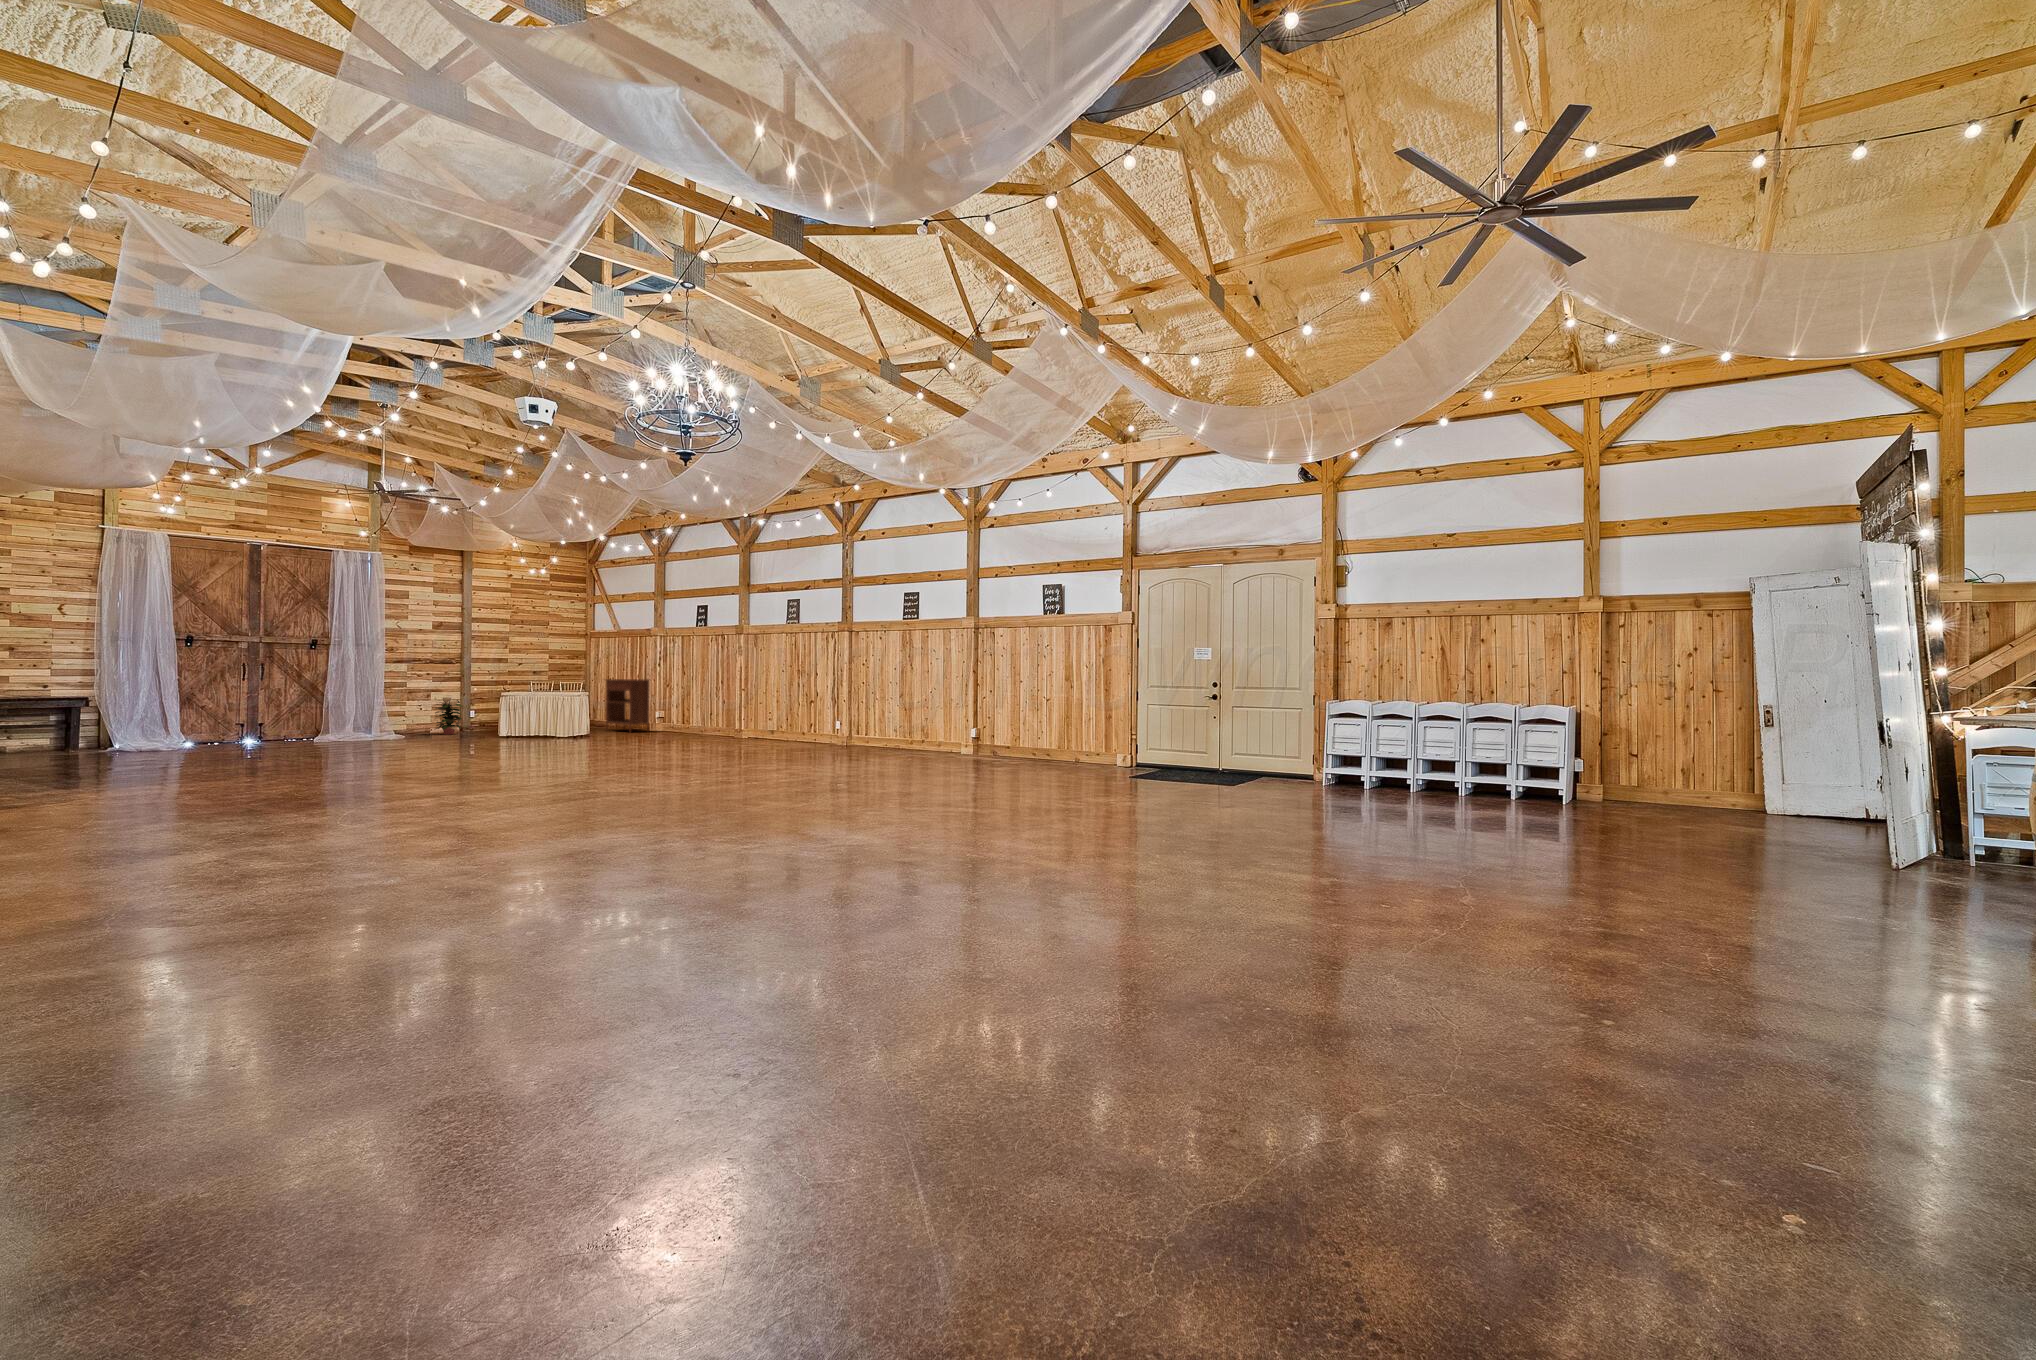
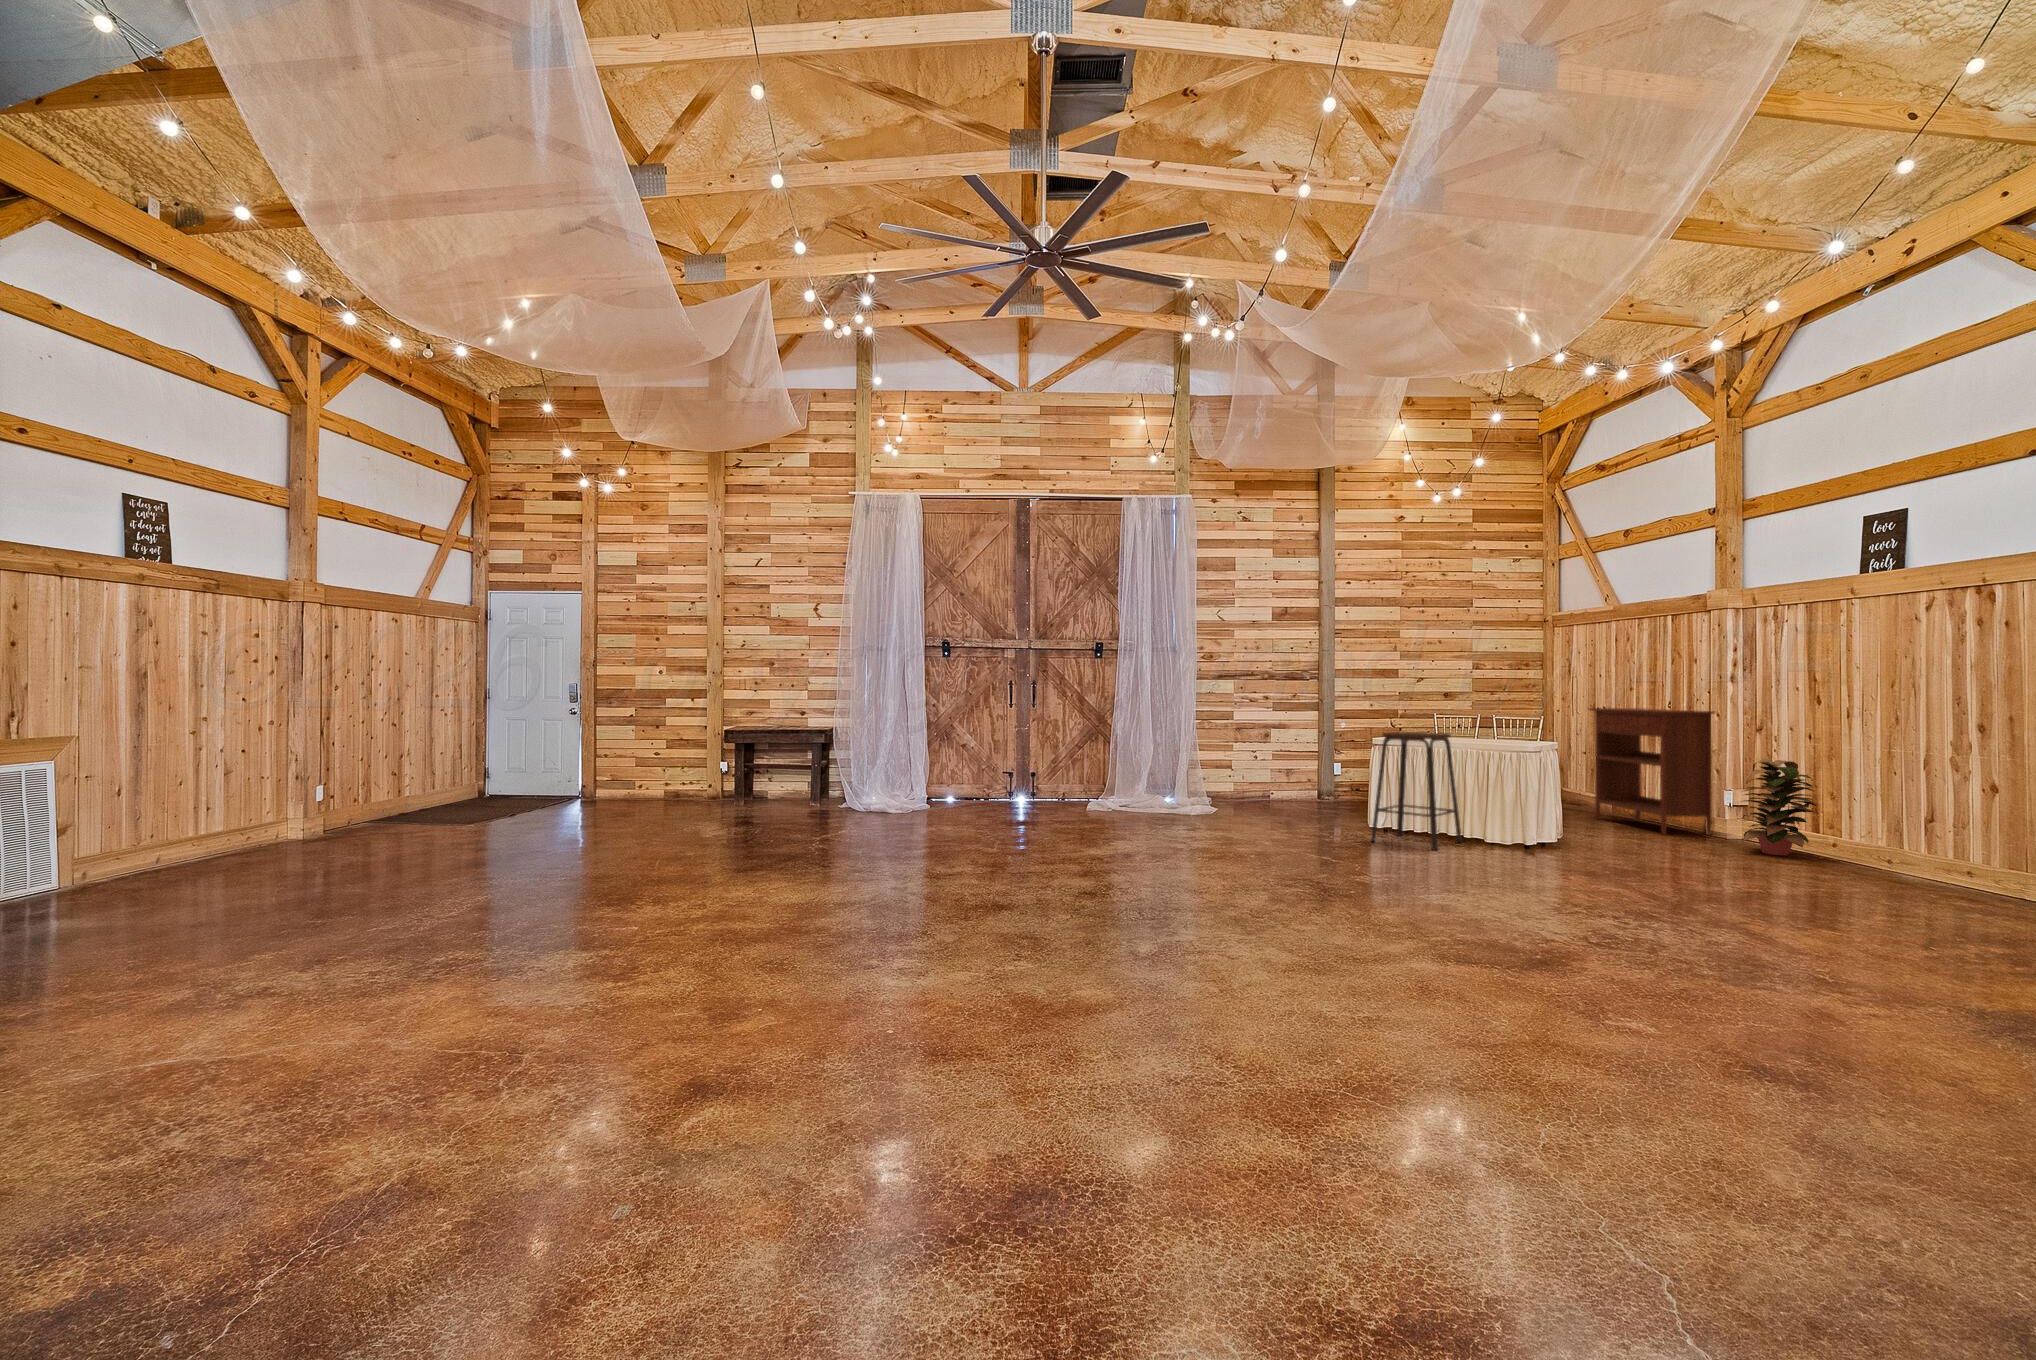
bar stool: none [500,690,543,741] -> present [1371,732,1462,850]
decorative plant: present [435,698,462,735] -> present [1742,759,1816,855]

